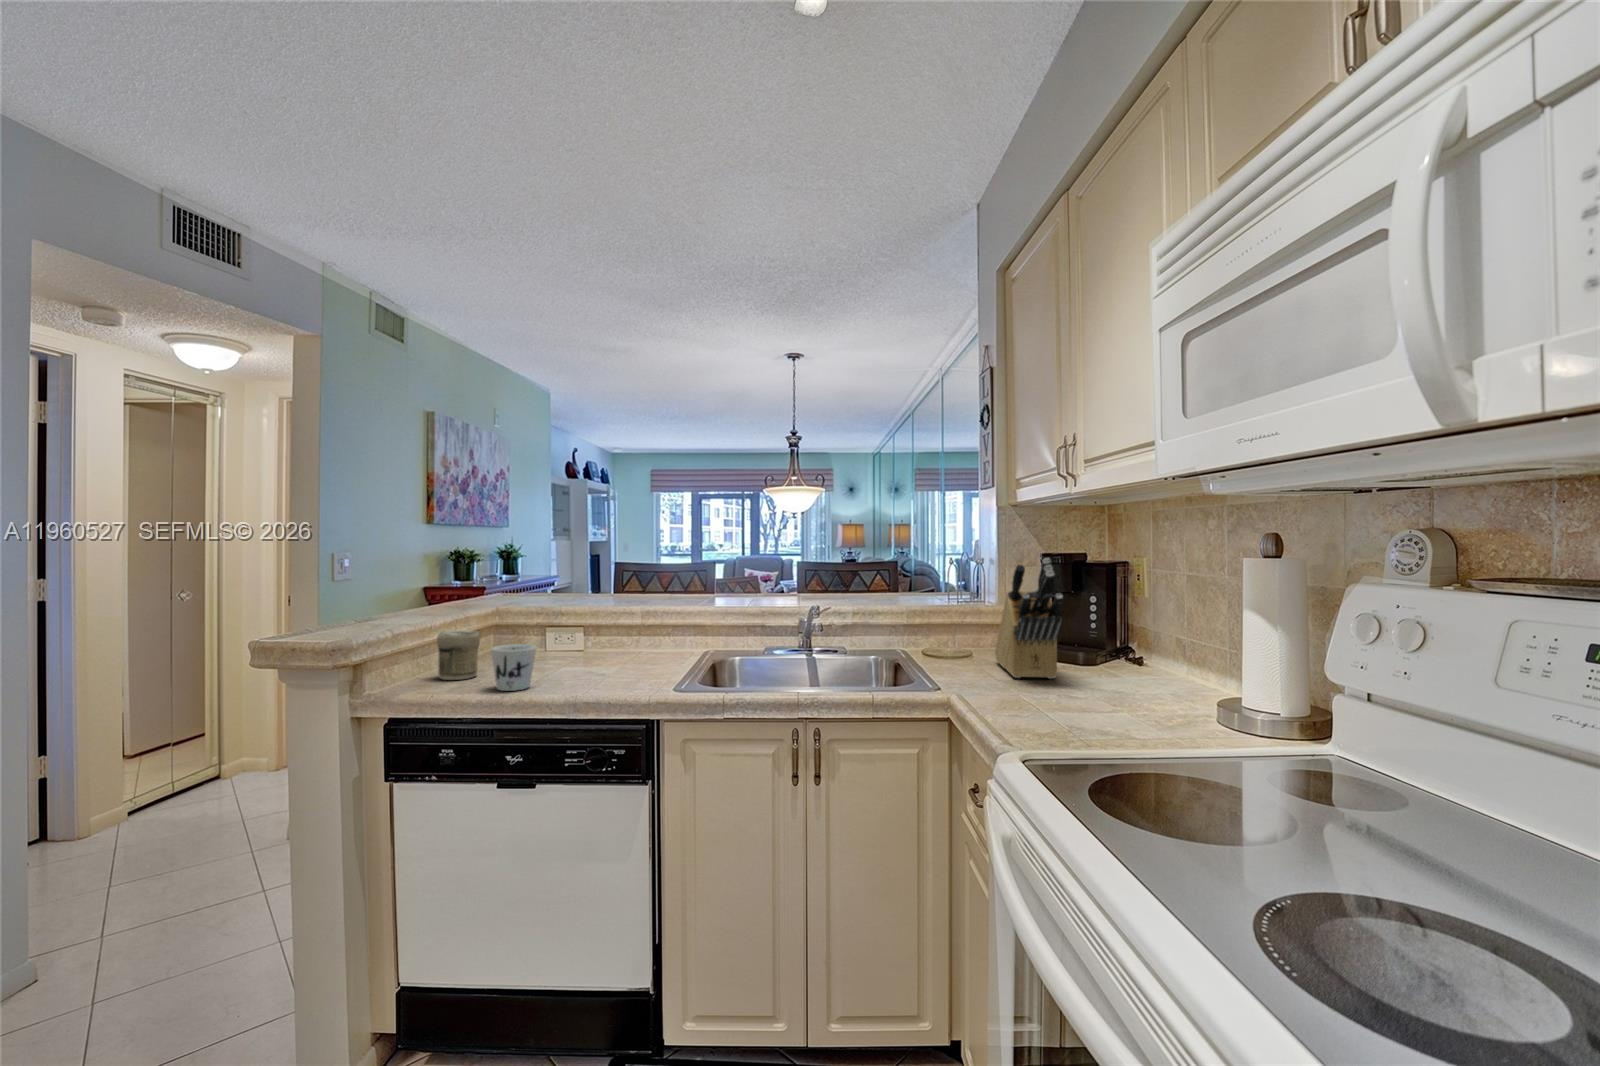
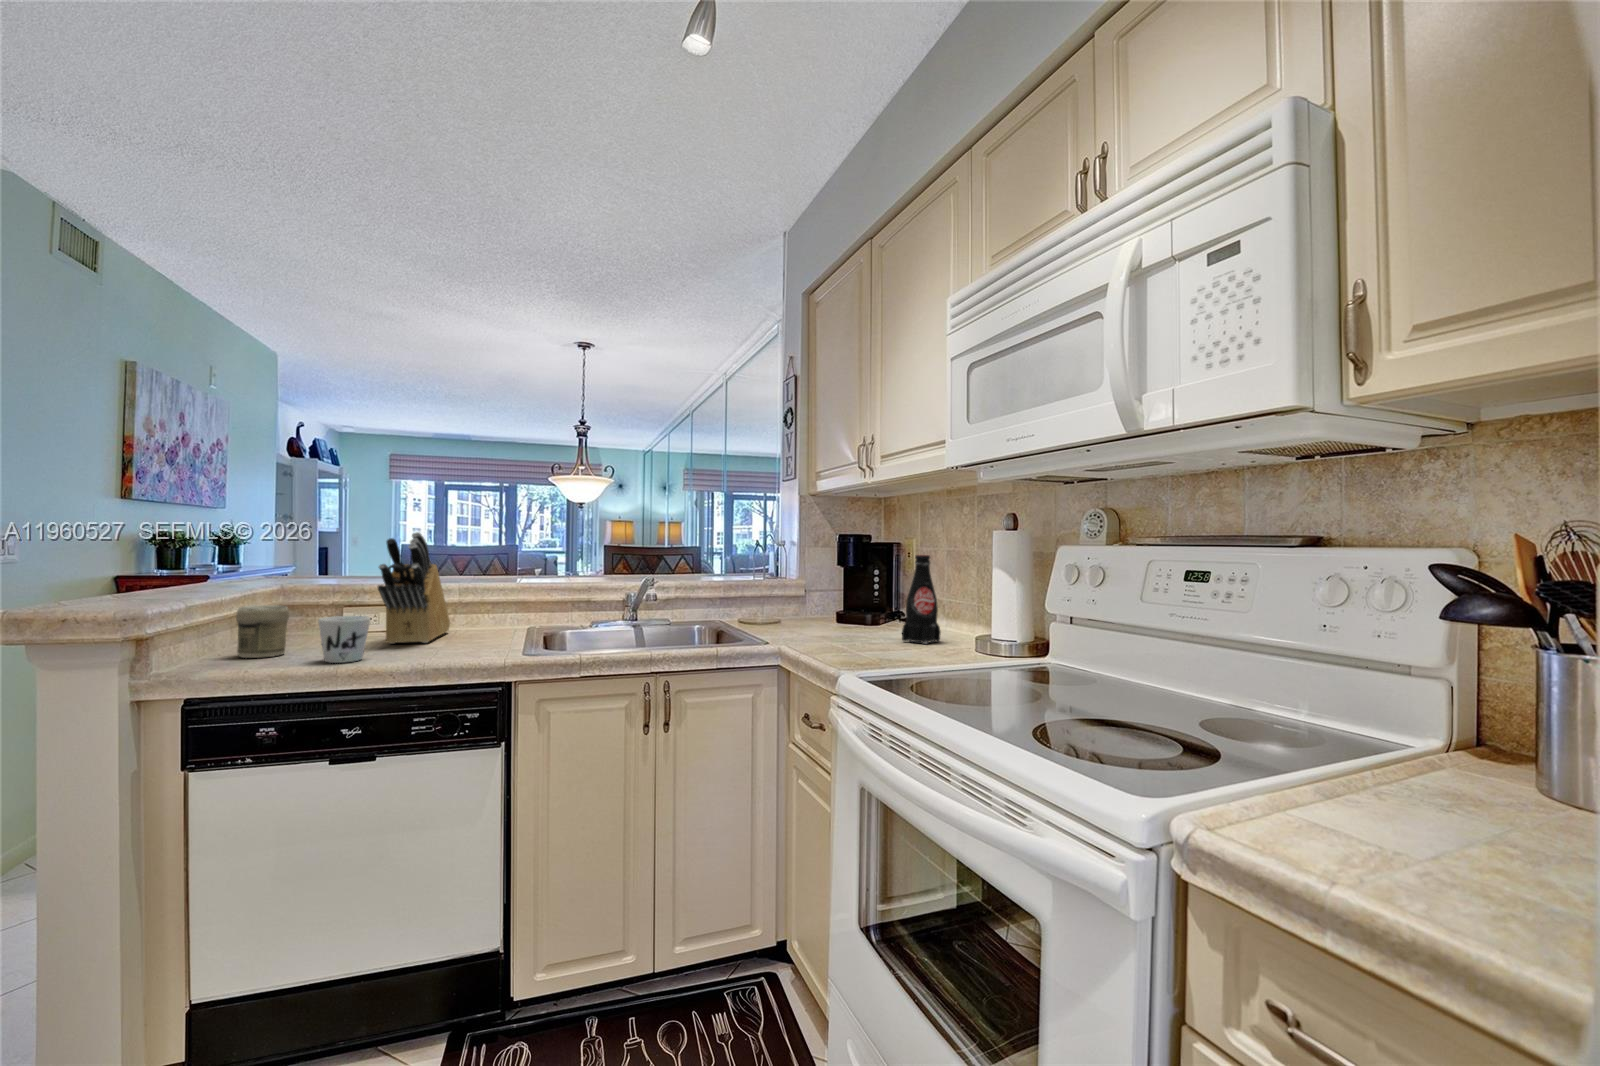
knife block: present [995,558,1064,679] -> present [378,532,450,644]
bottle: none [1116,585,1172,703] -> present [902,555,941,644]

